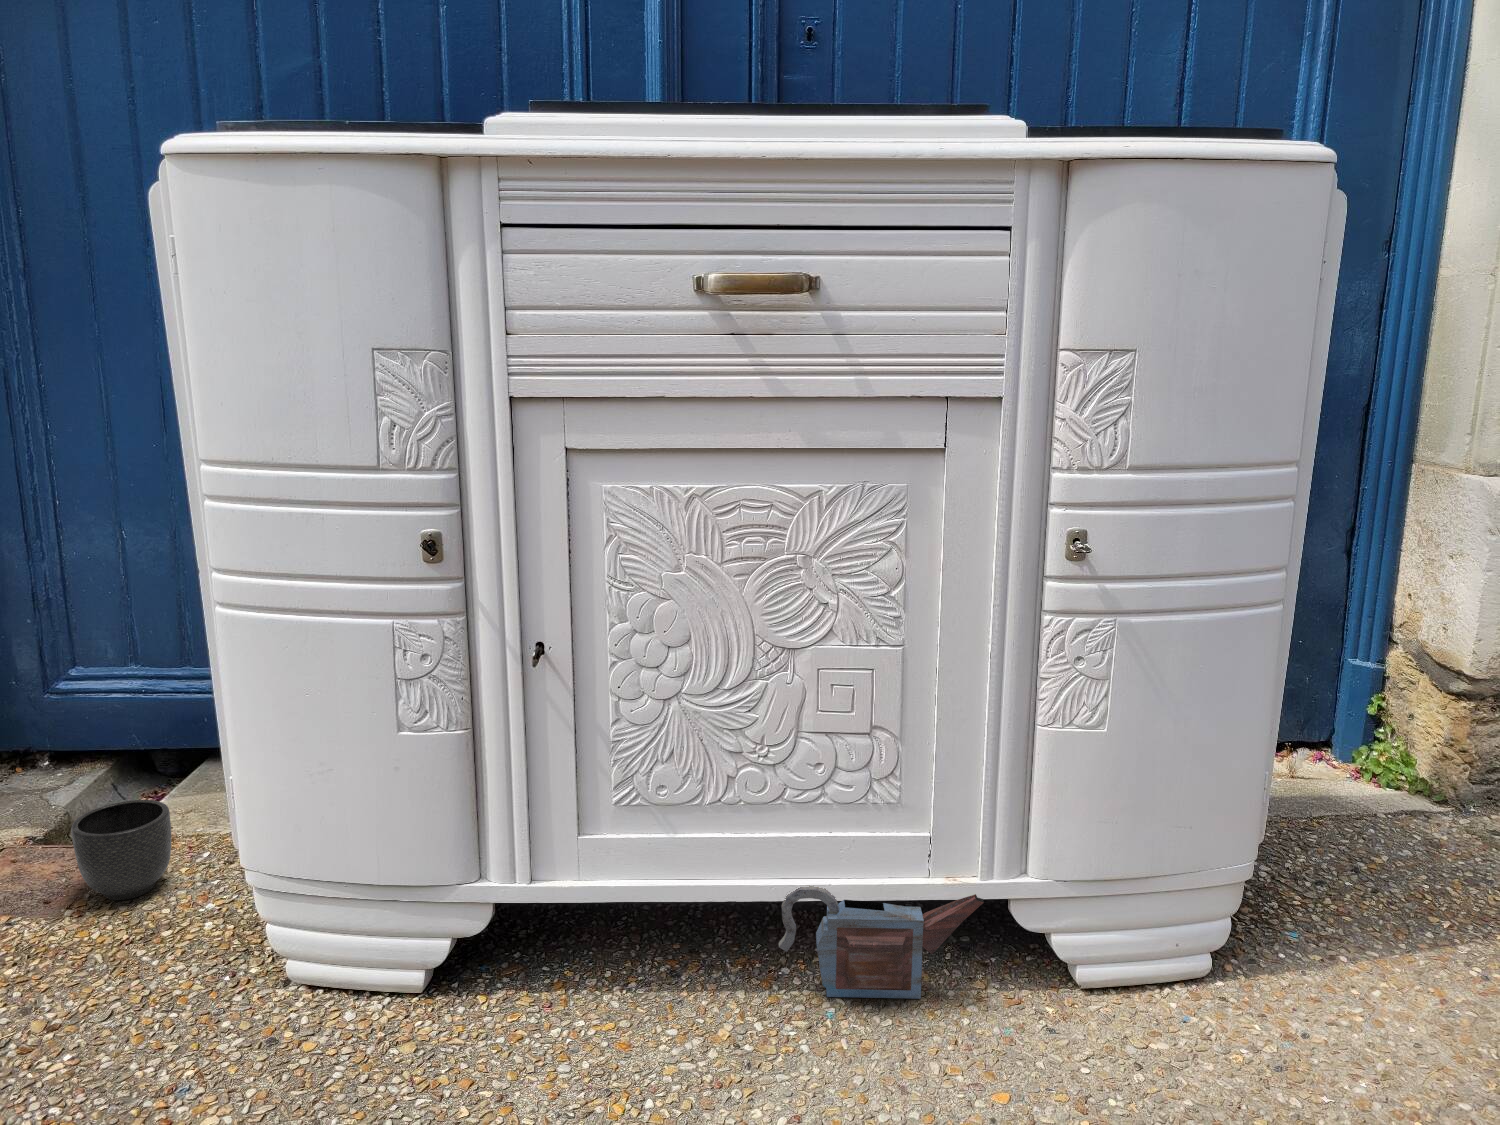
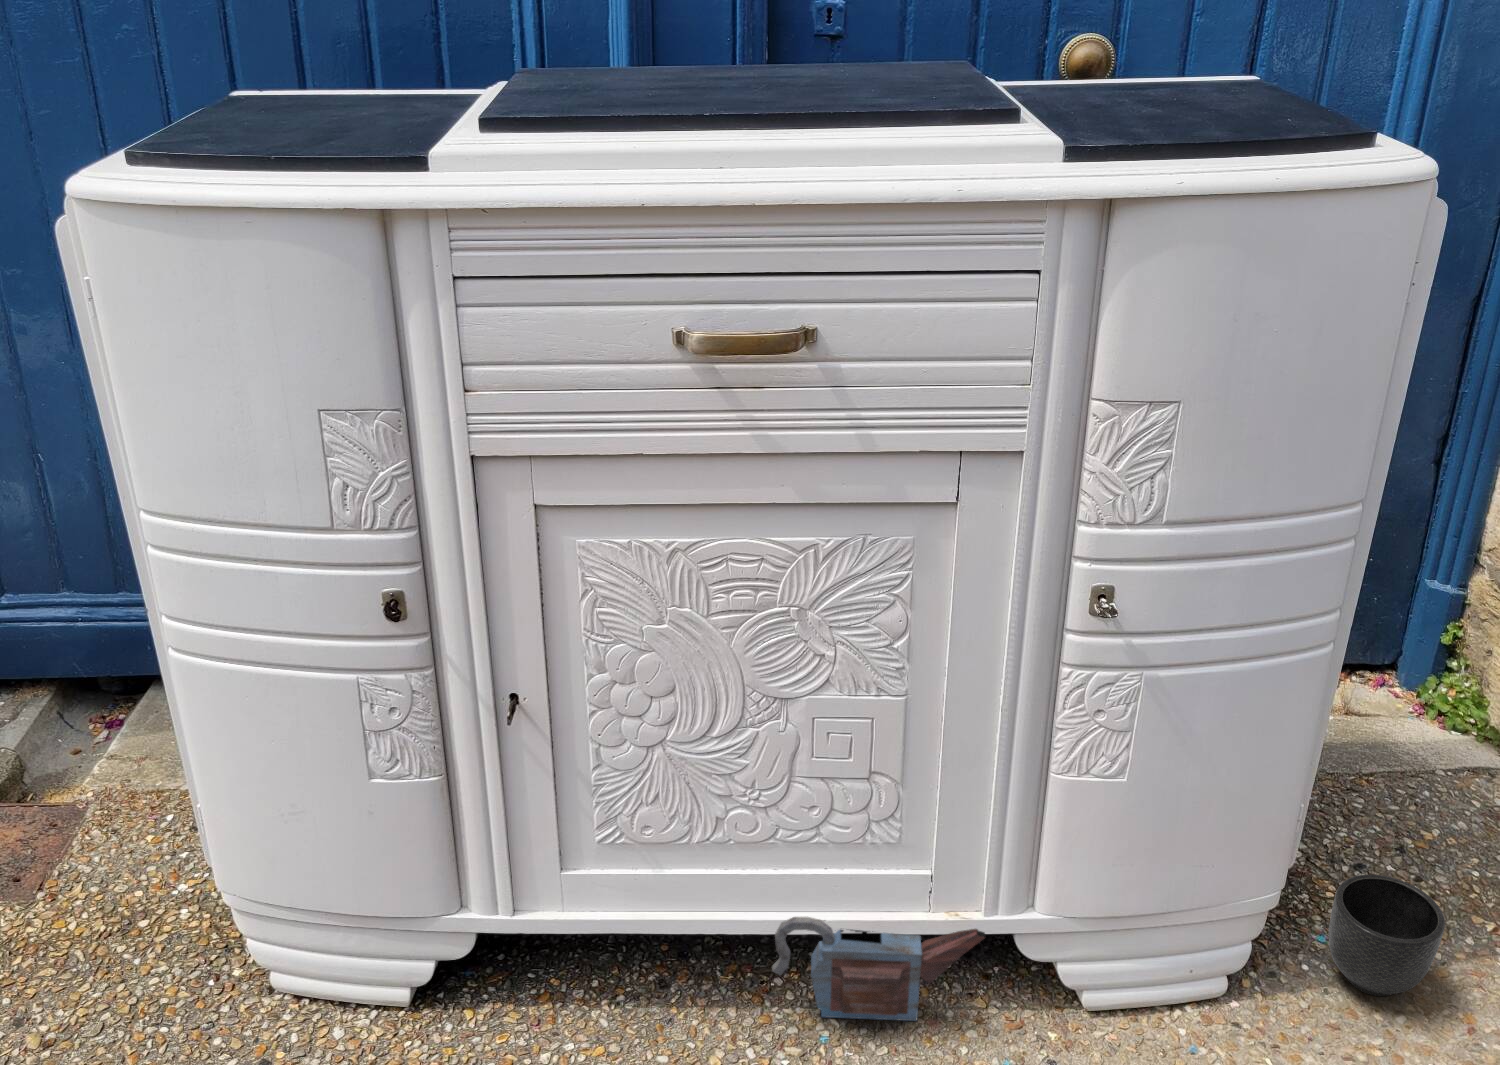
planter: present [71,800,171,900] -> present [1329,875,1445,996]

